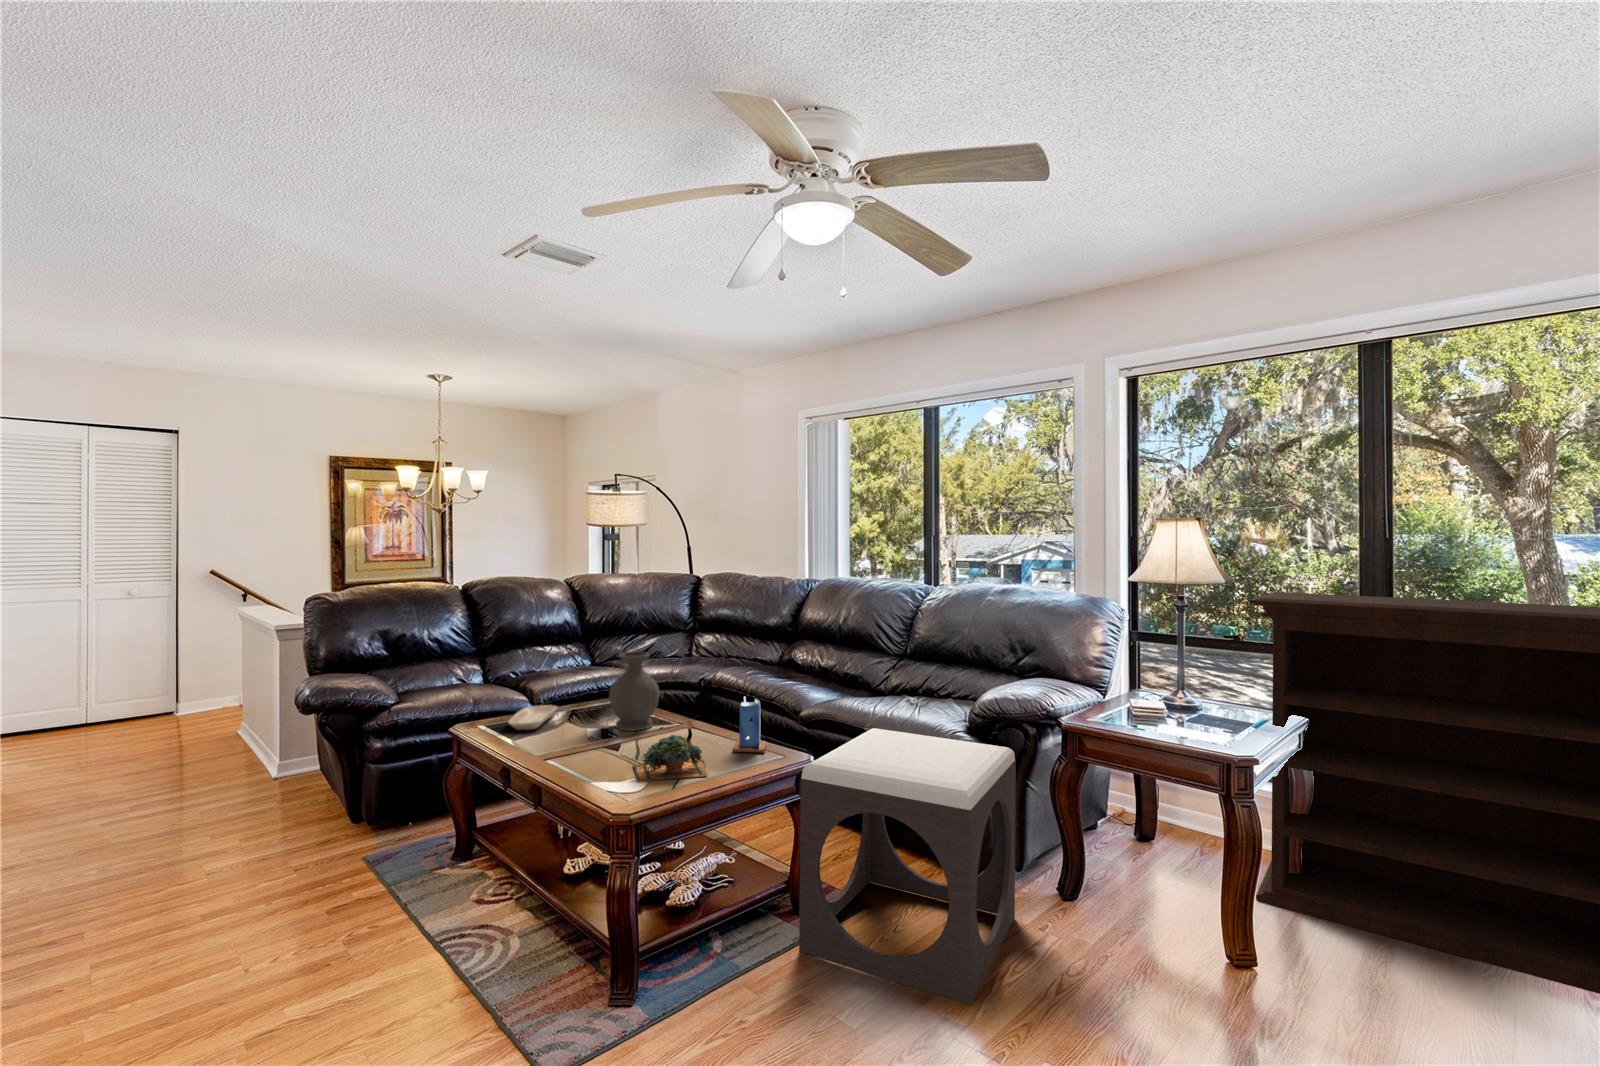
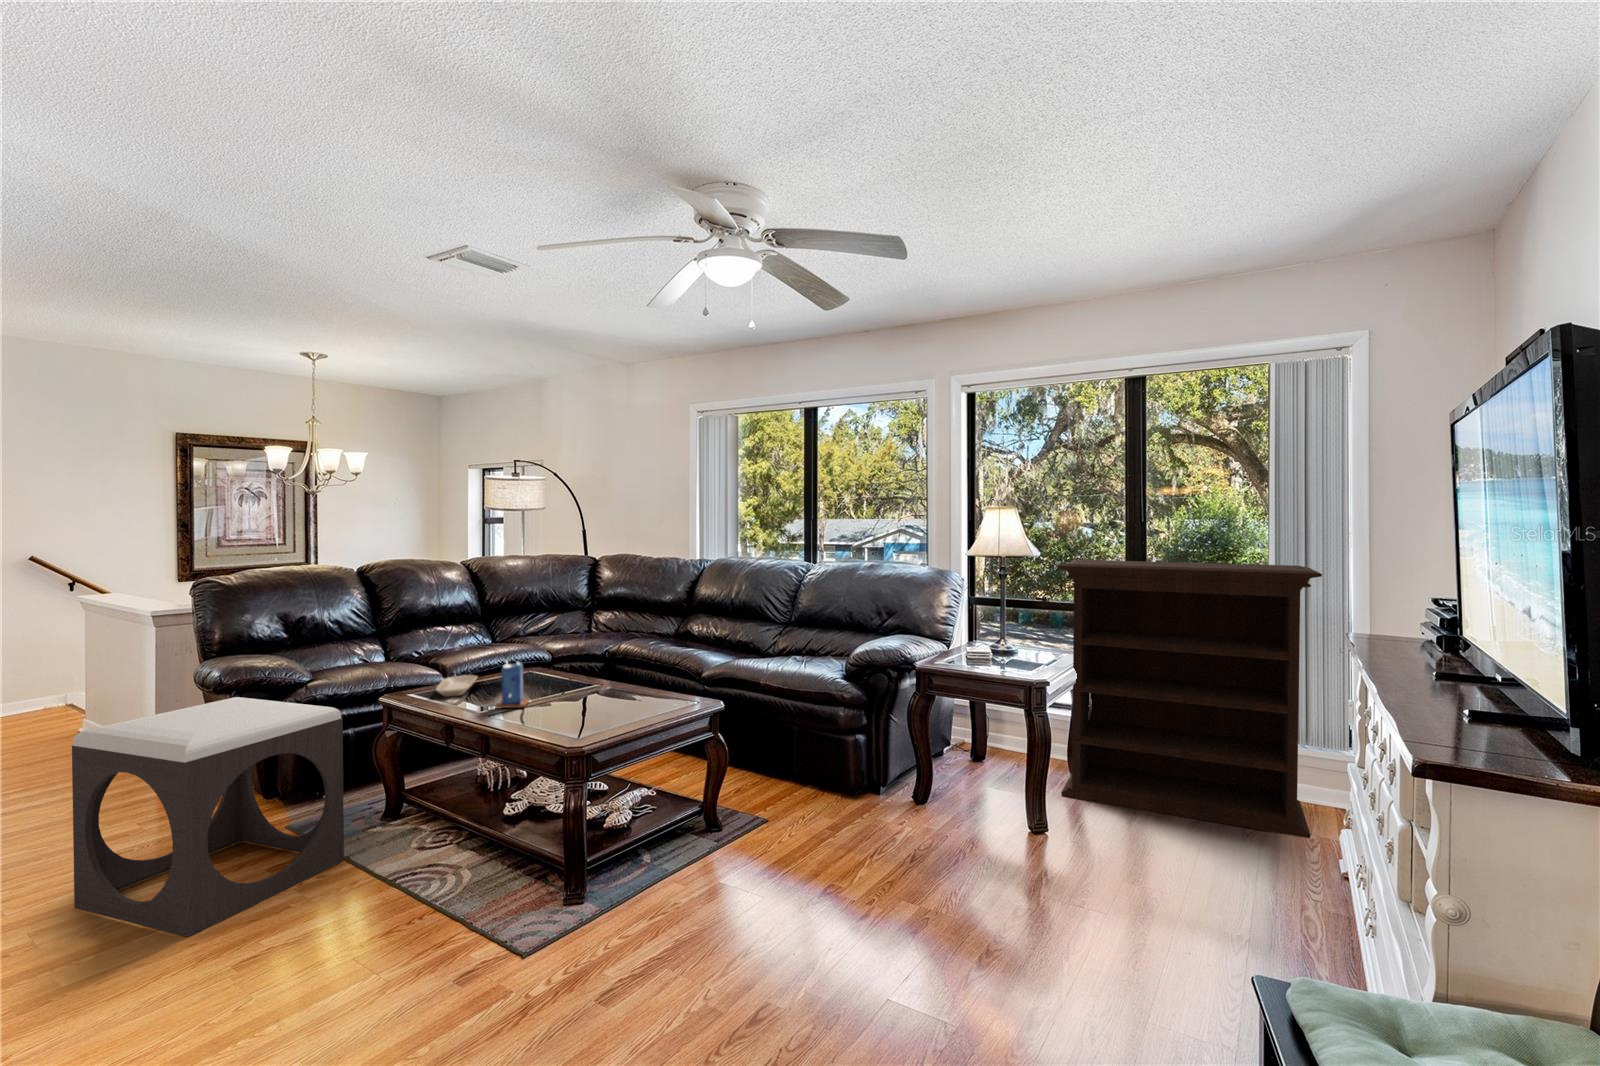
vase: present [609,652,659,731] -> none [531,623,577,693]
candle: present [733,696,766,753] -> present [495,660,529,709]
footstool: present [799,728,1016,1005] -> present [72,697,344,937]
succulent plant: present [633,735,707,782] -> none [566,688,634,729]

